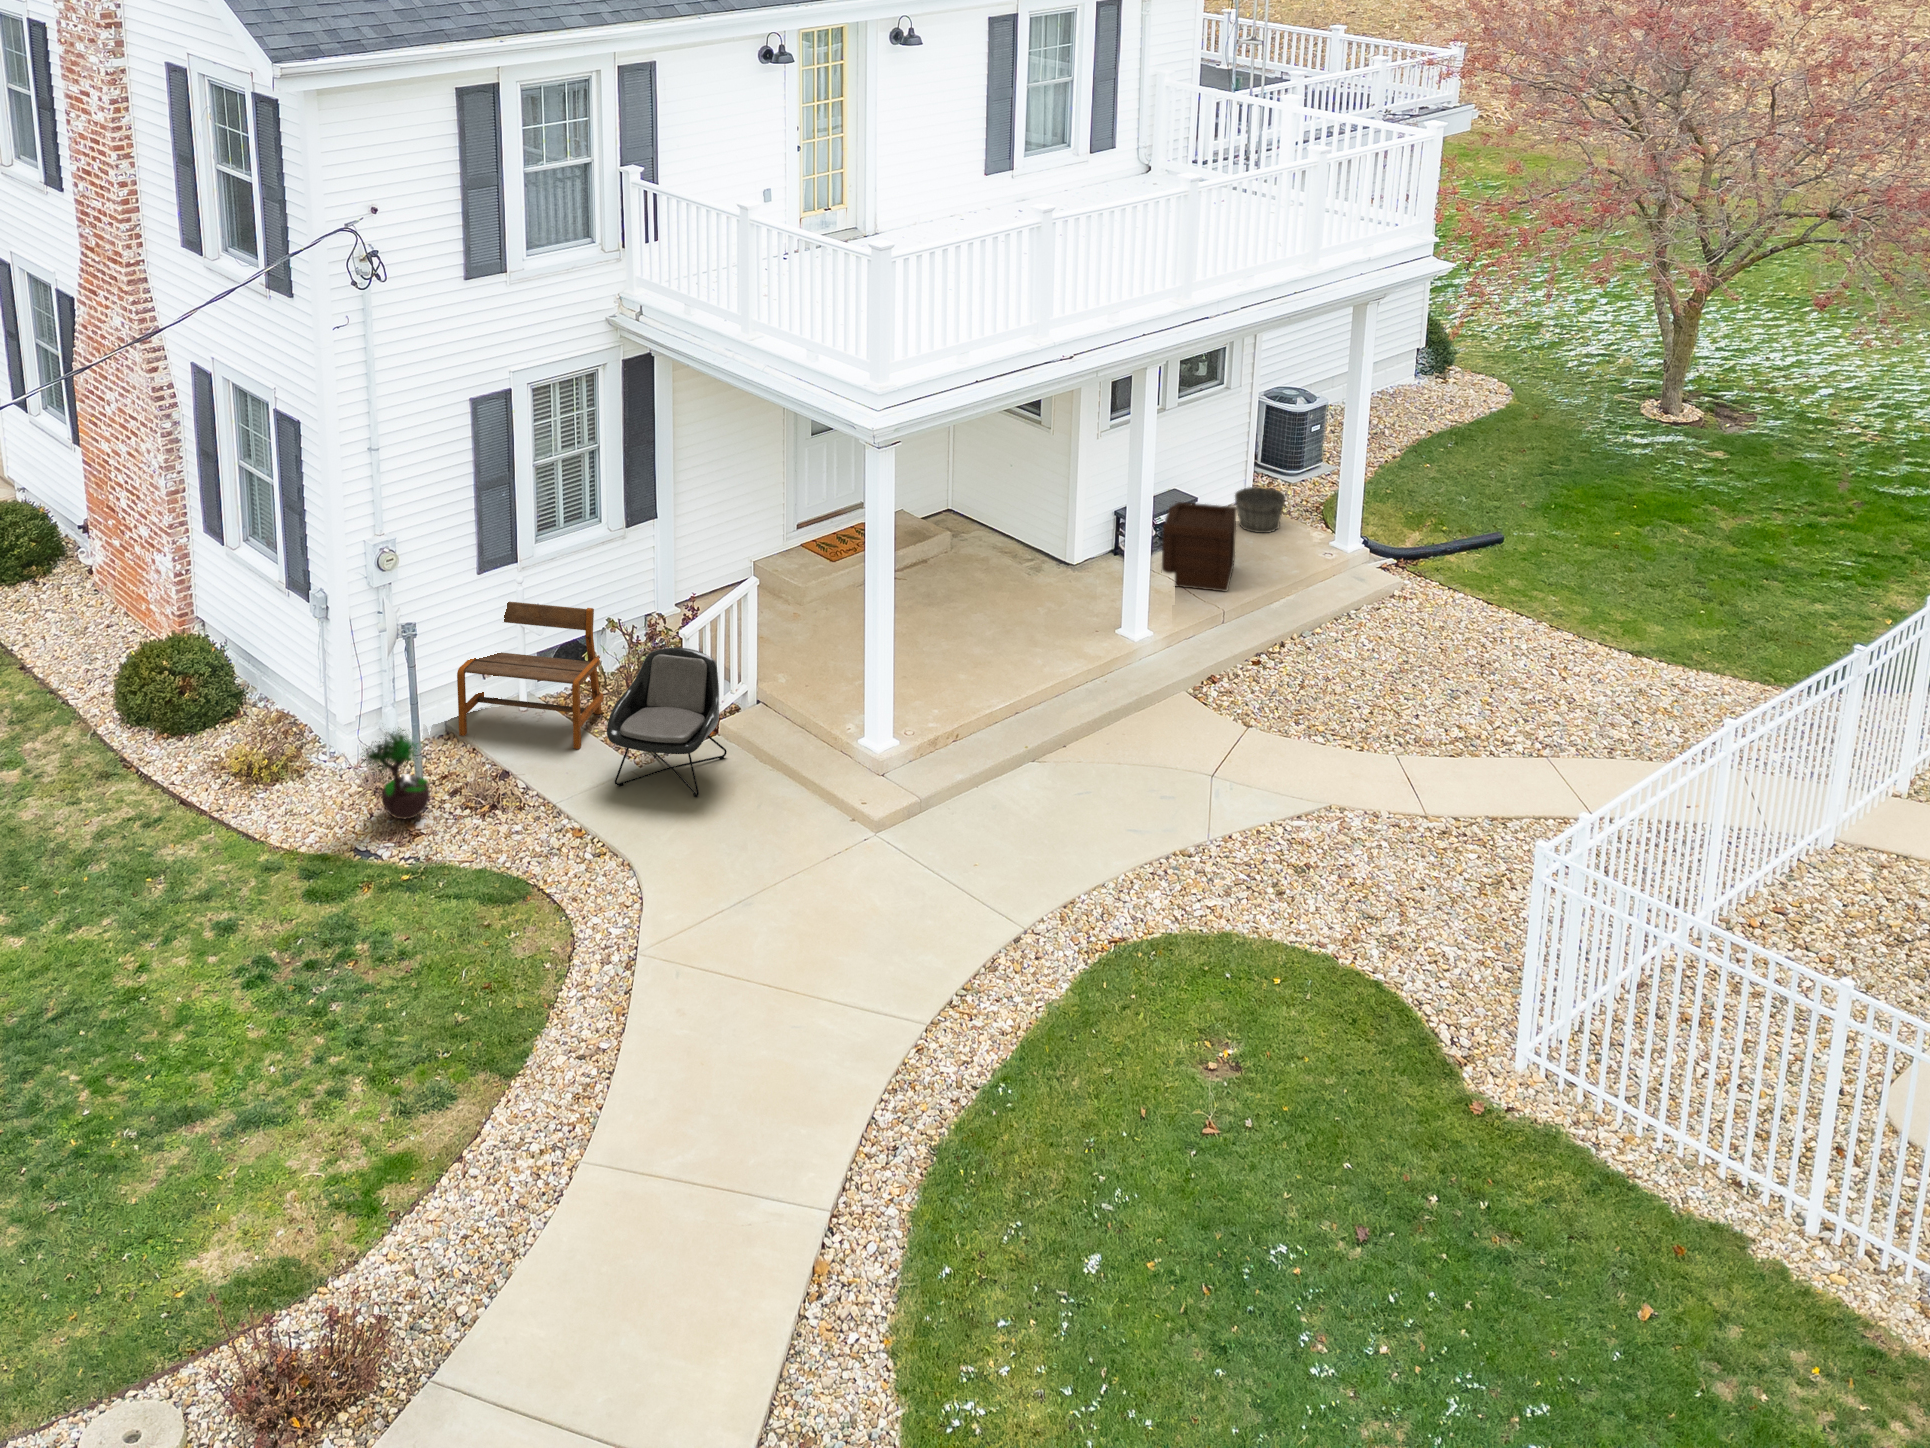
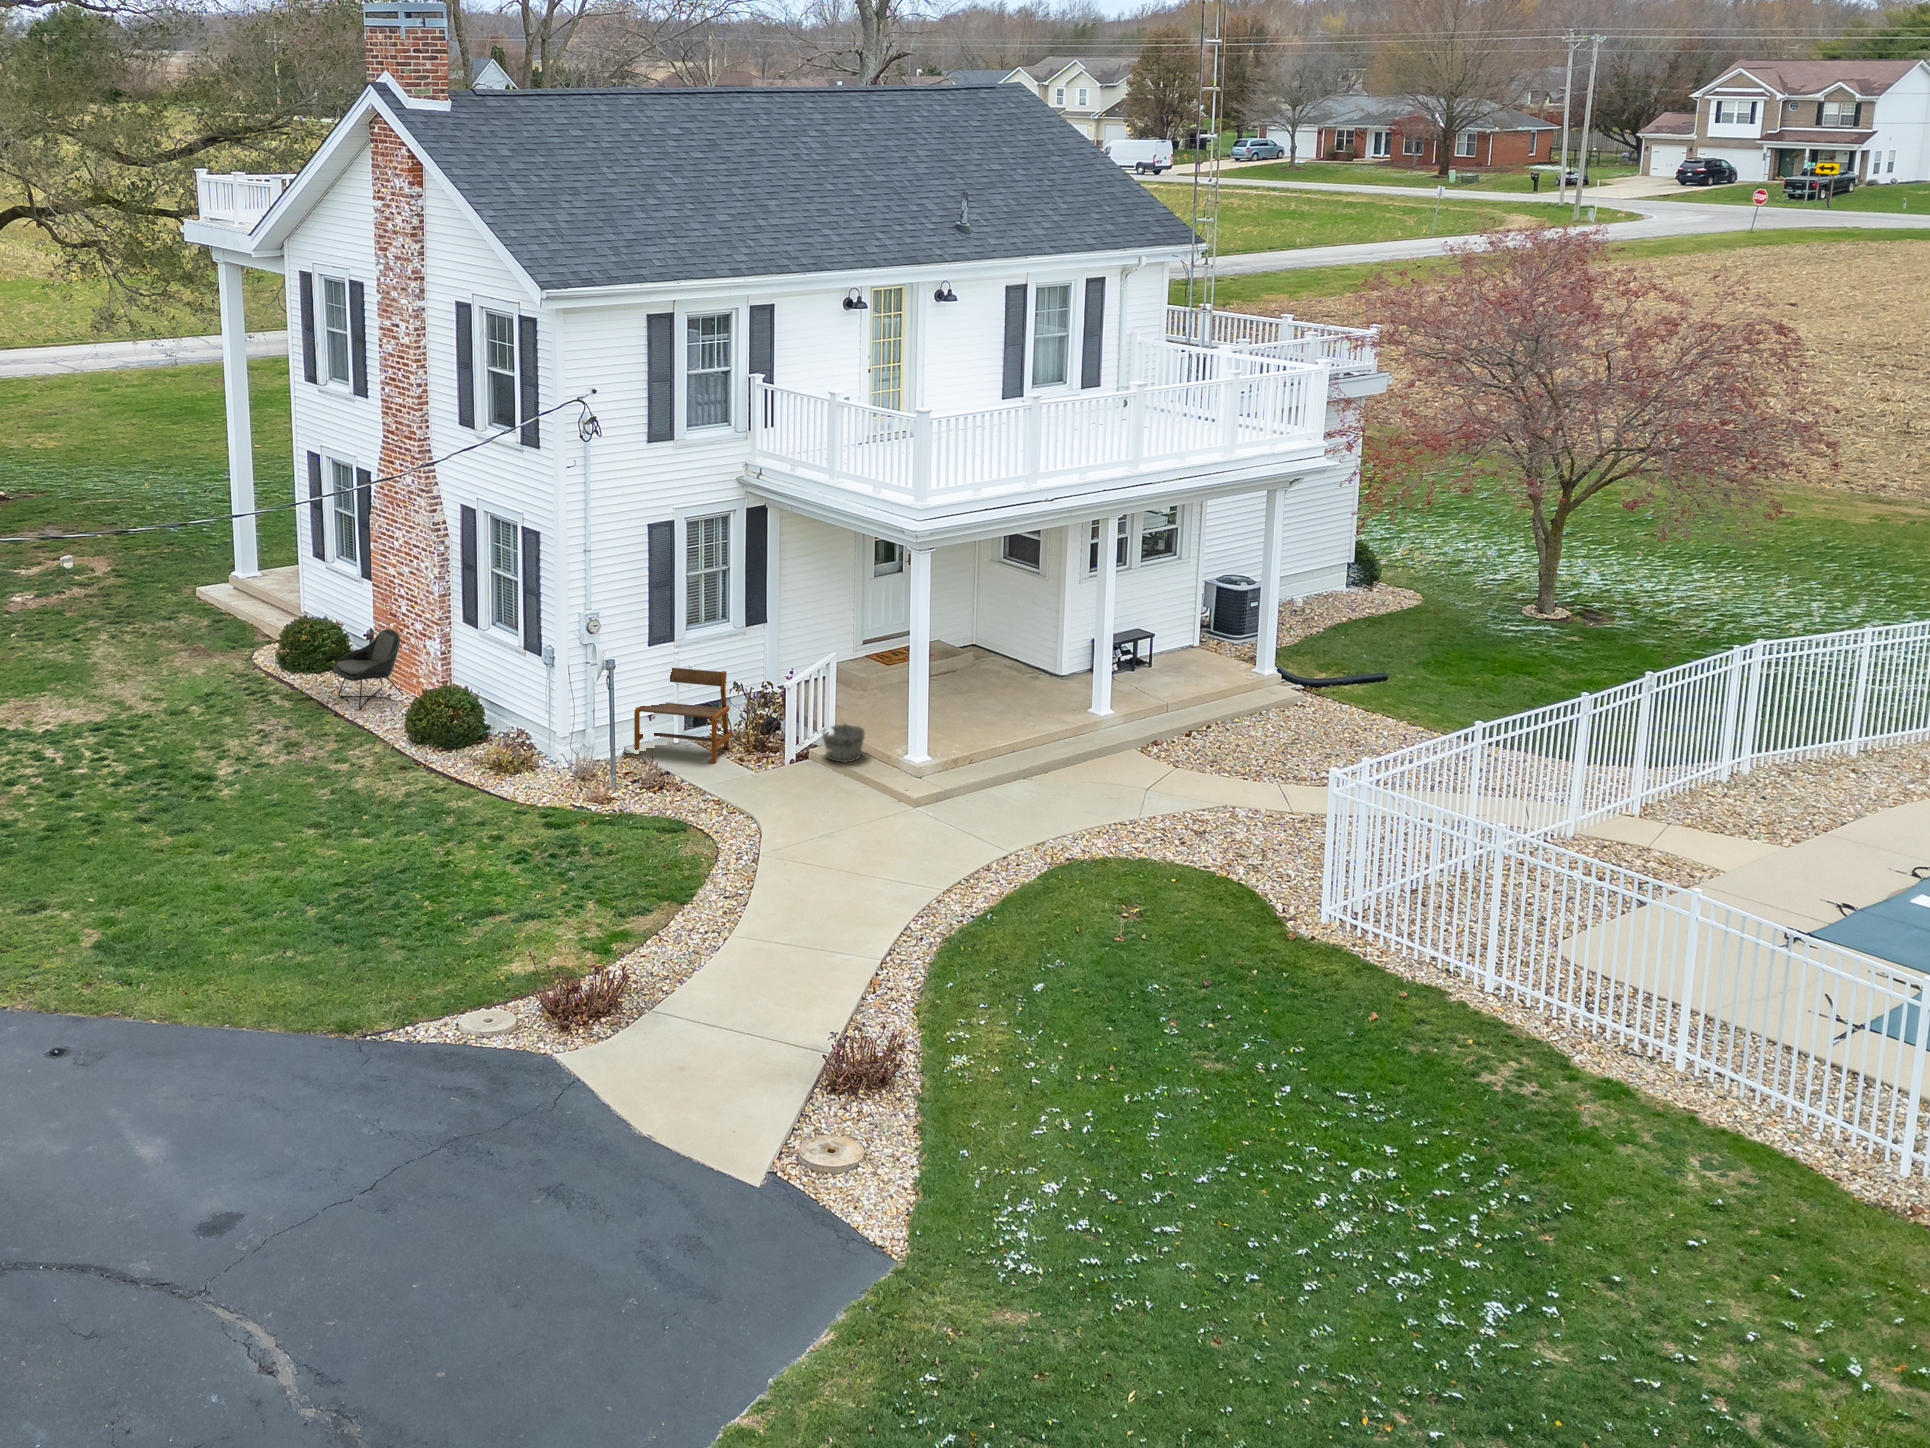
wooden bucket: present [1235,487,1286,533] -> present [822,724,865,762]
wooden crate: present [1162,502,1237,591] -> none [1124,635,1181,696]
lounge chair: present [607,648,727,797] -> present [333,629,403,710]
potted tree: present [362,728,430,819] -> none [577,724,620,792]

